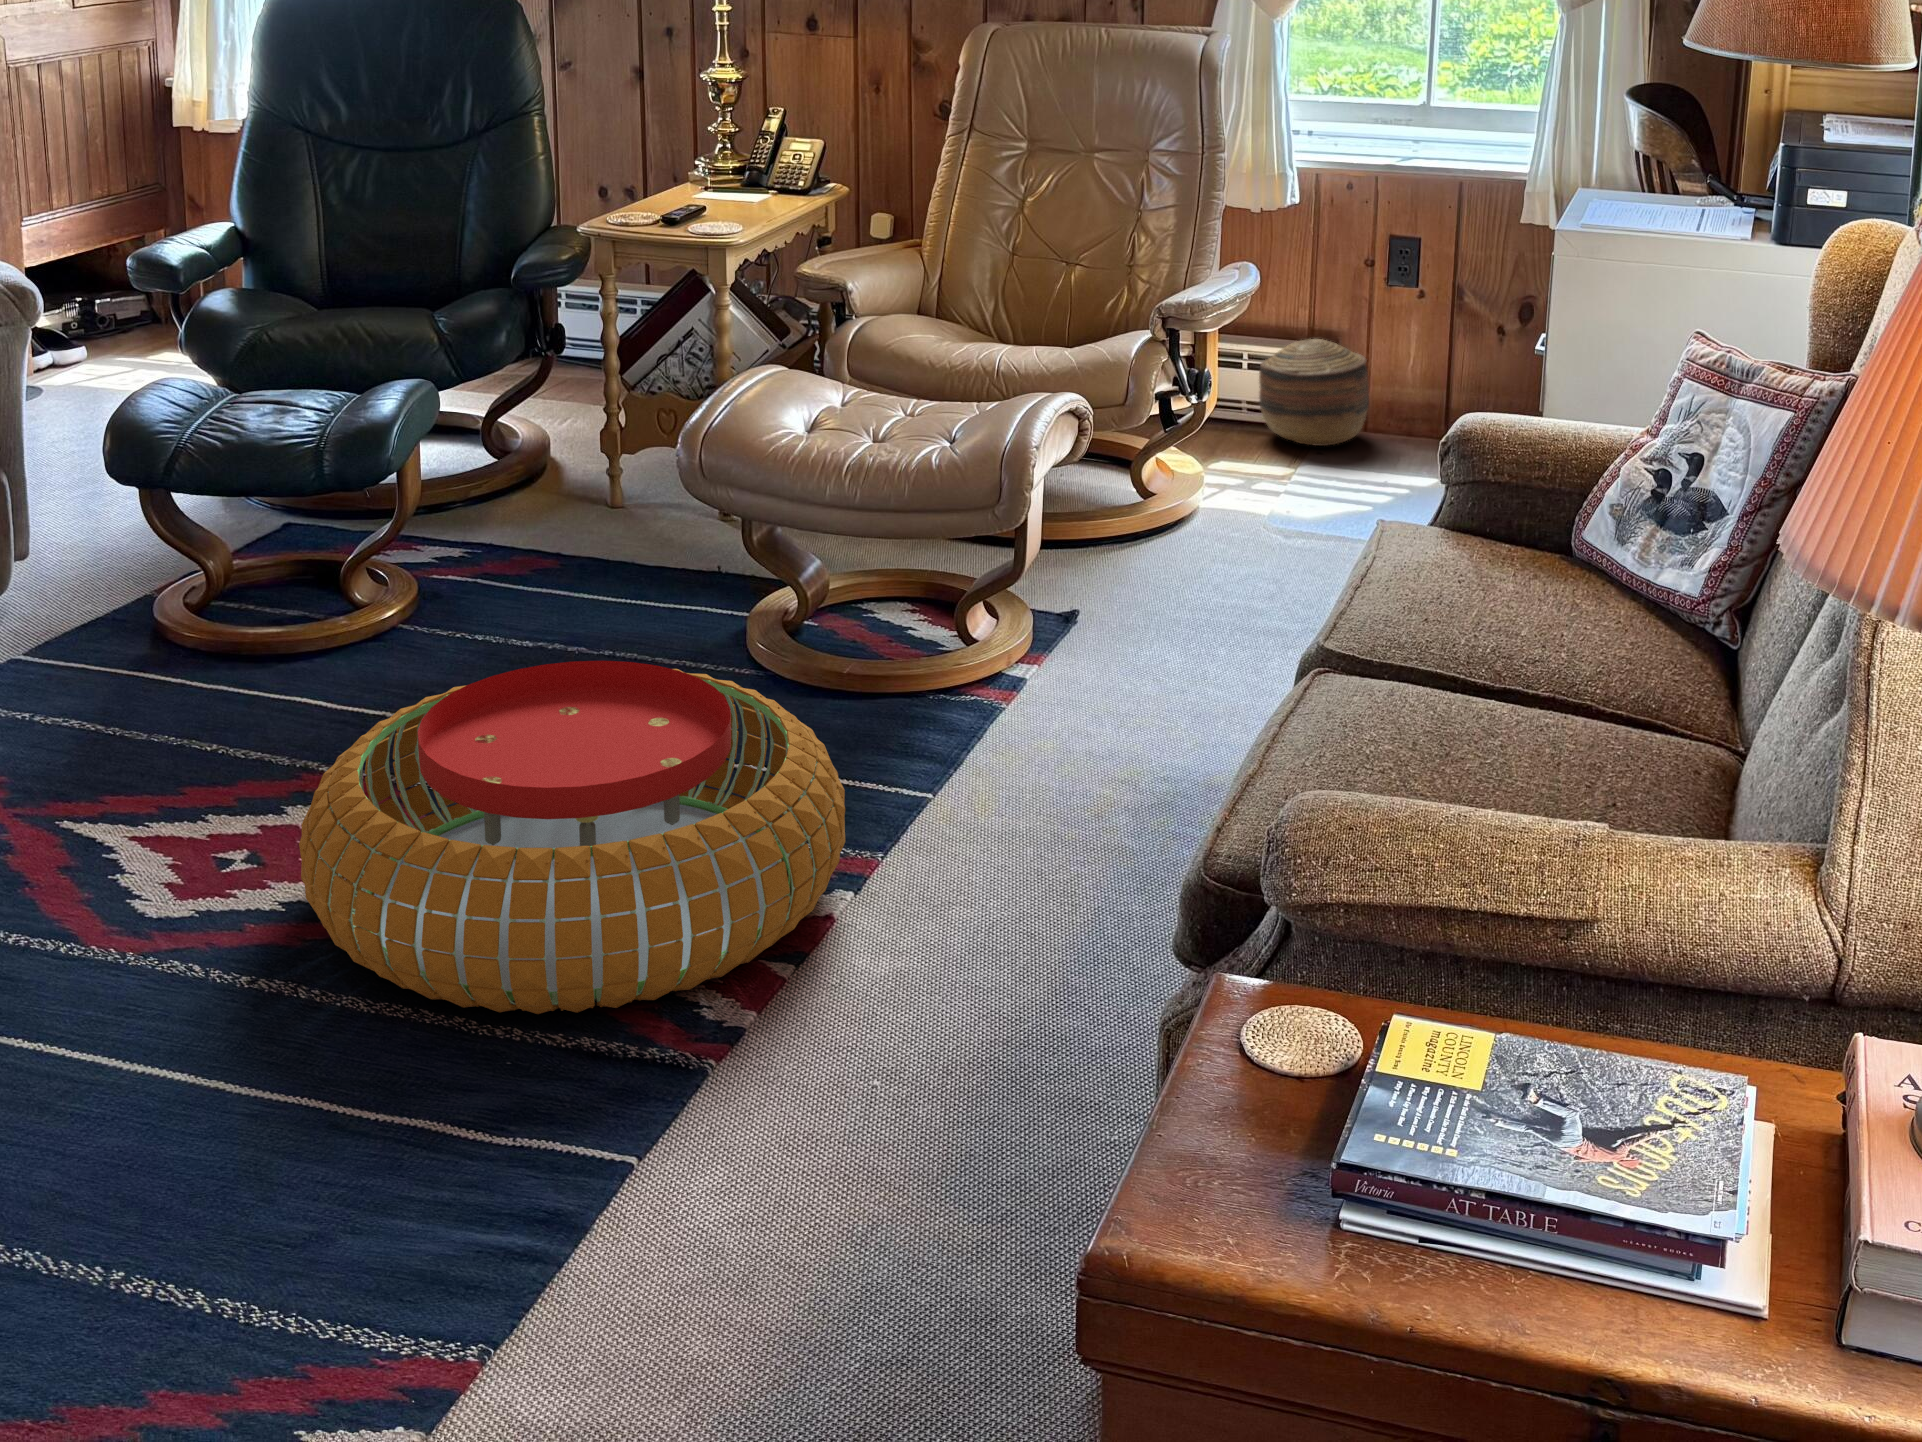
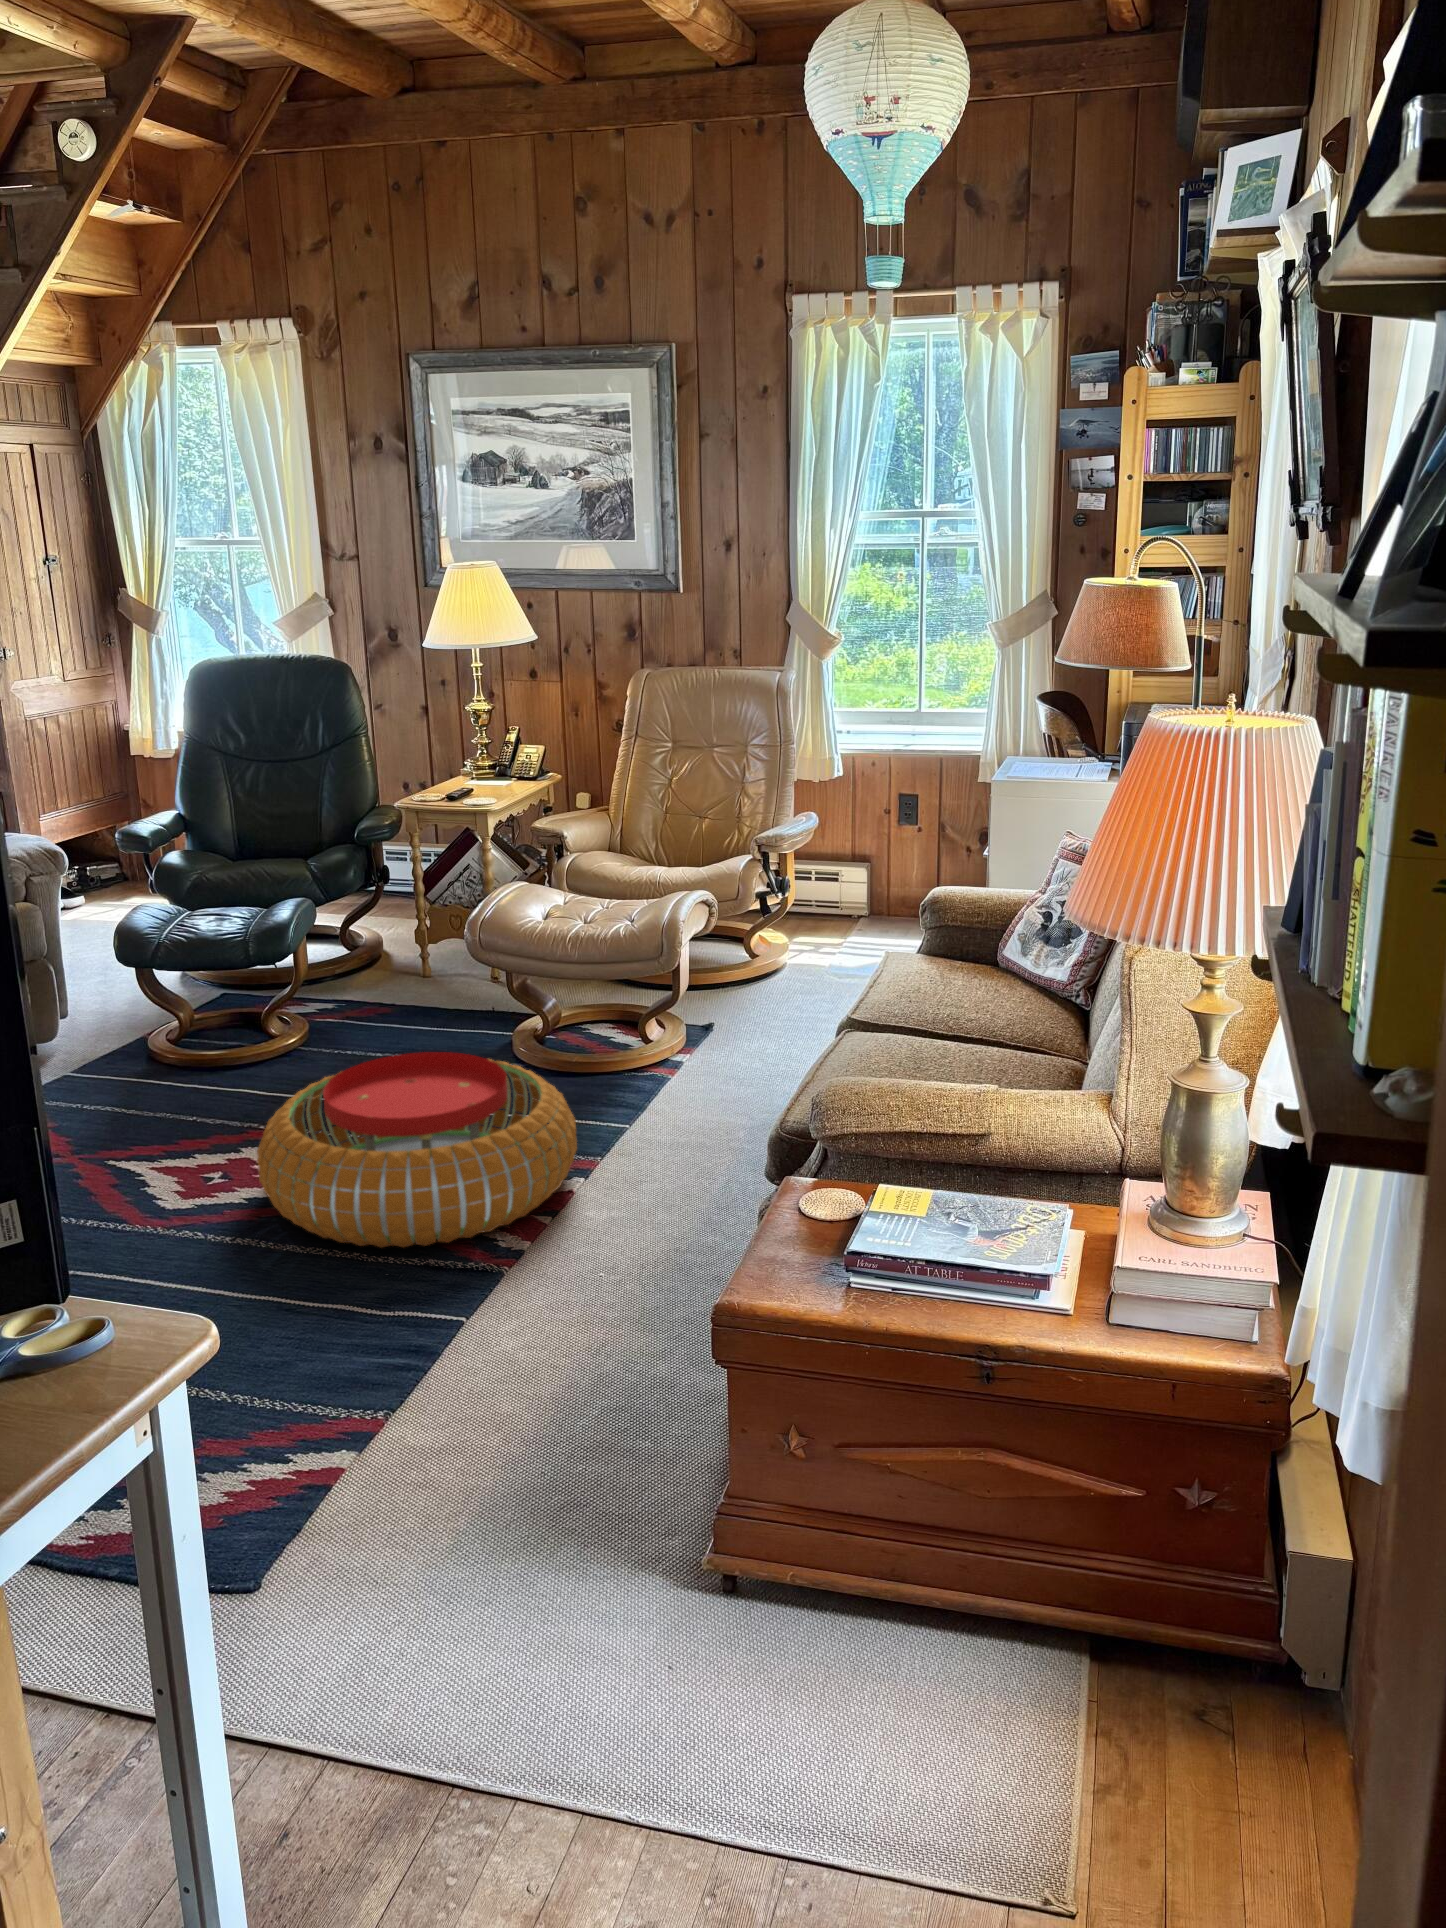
basket: present [1259,339,1369,446] -> none [823,859,891,925]

